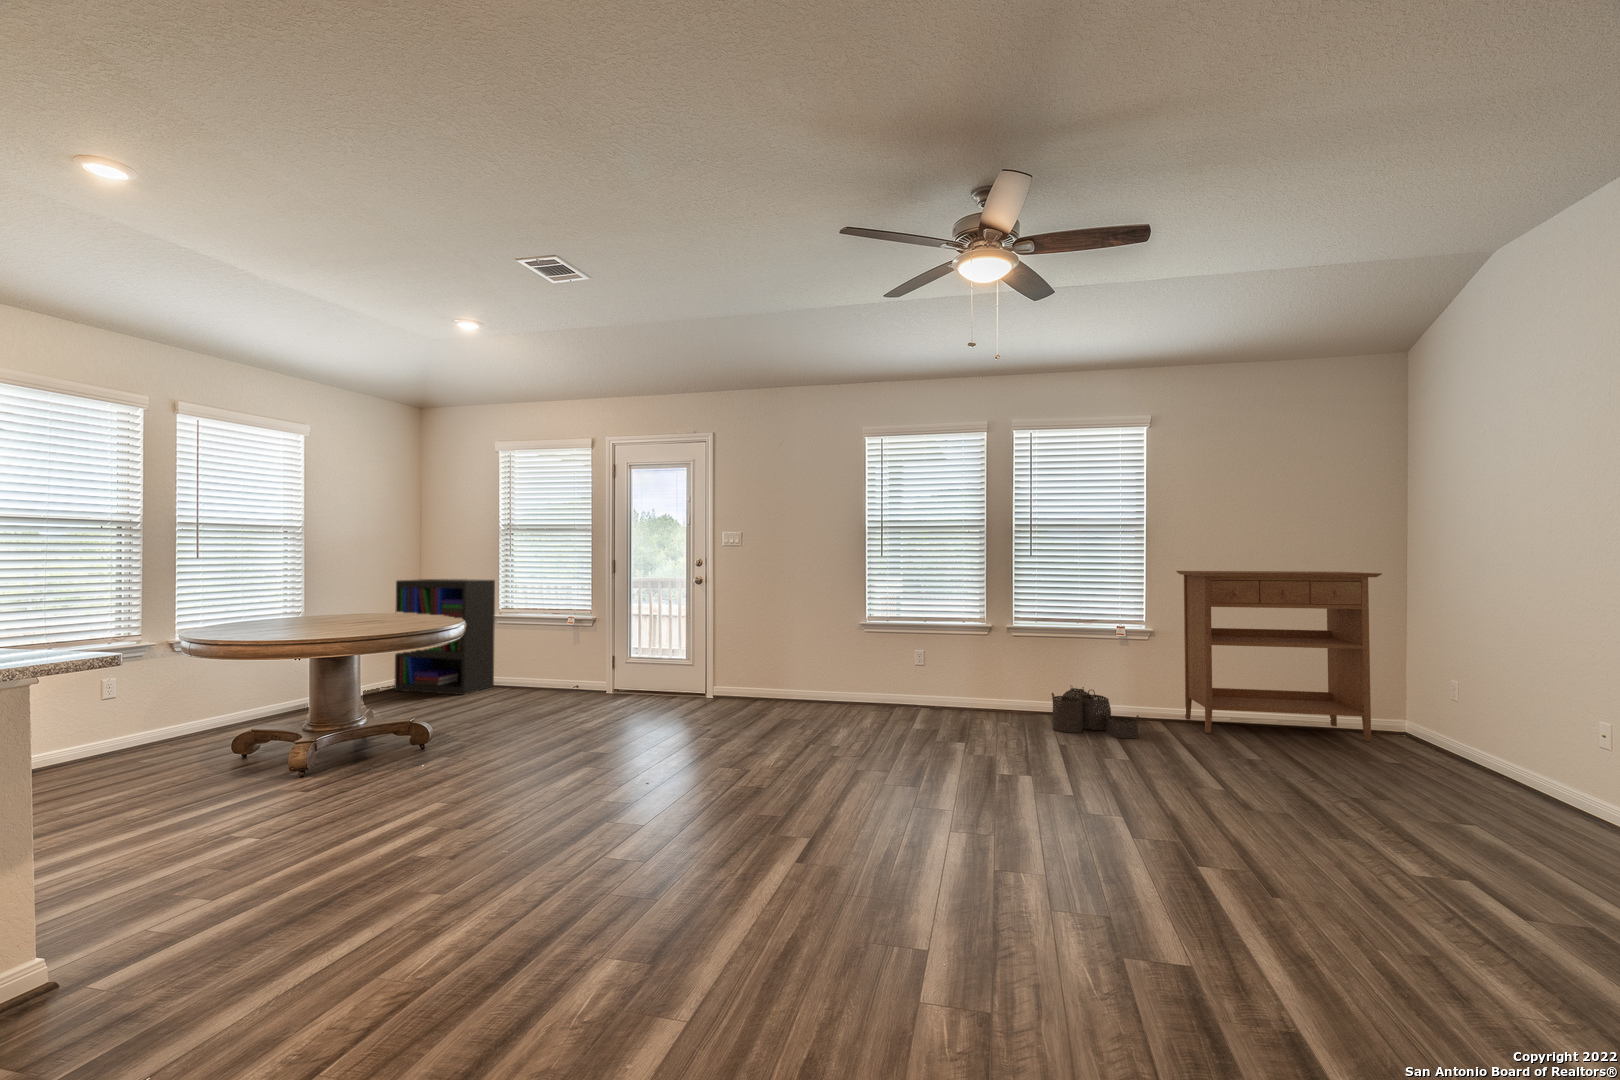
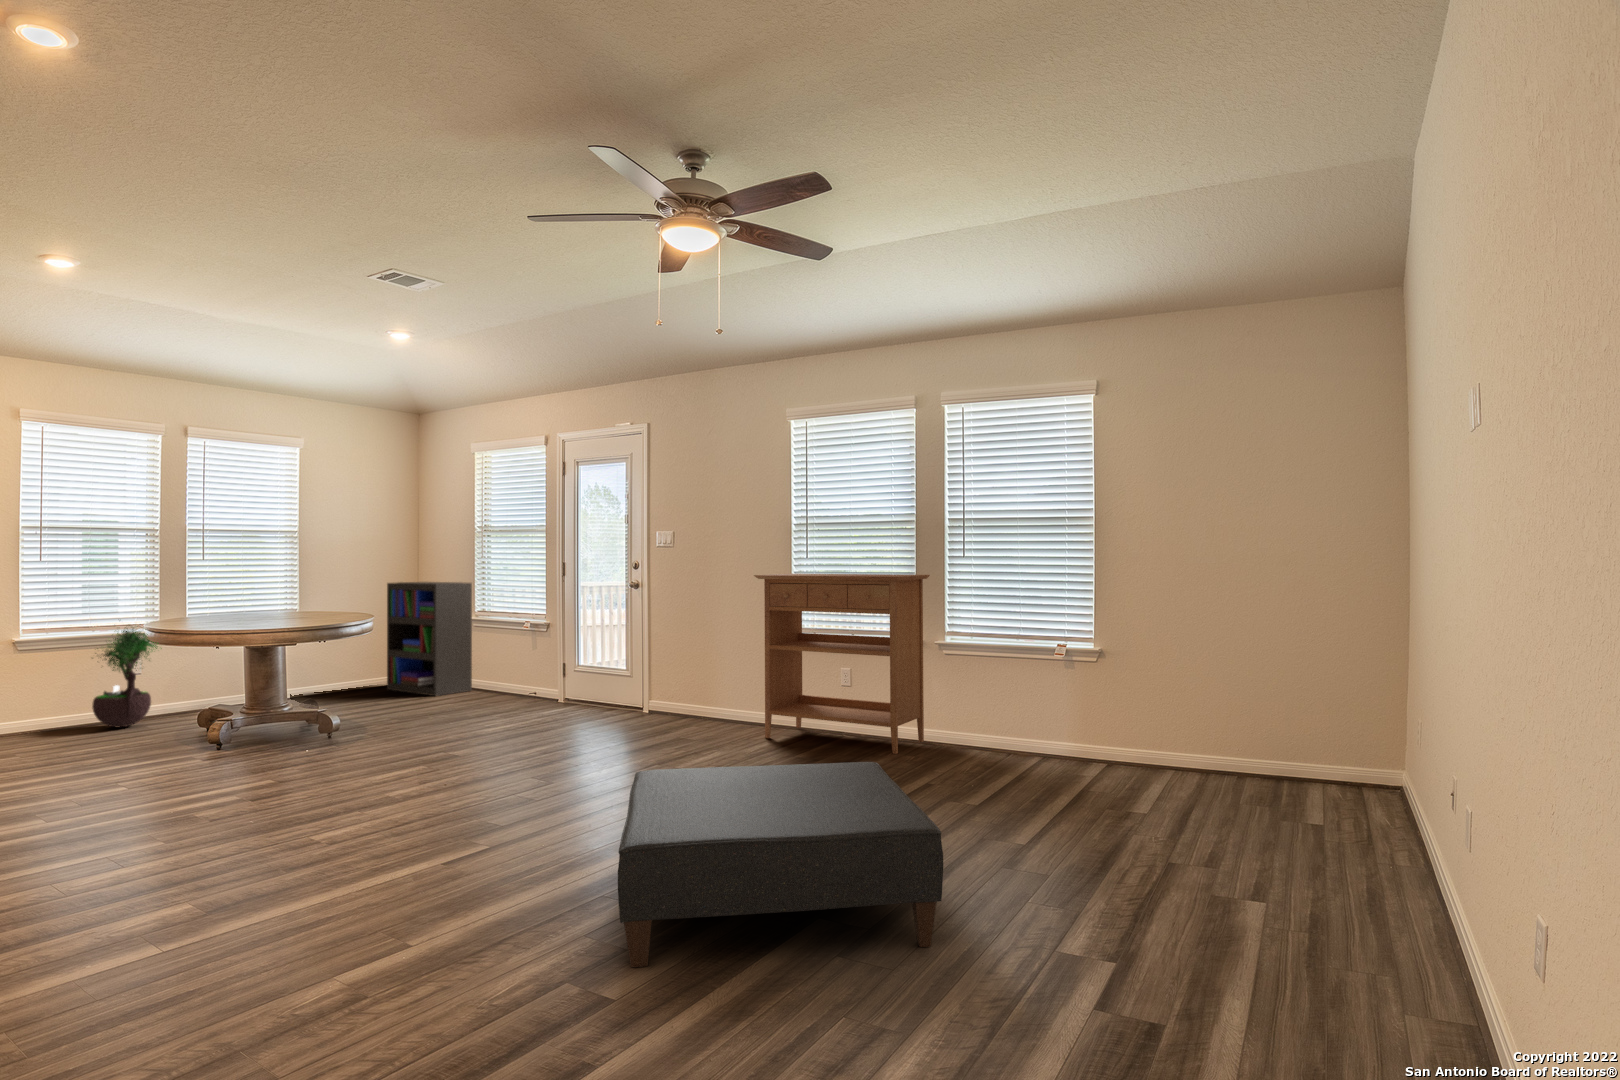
console table: present [1176,571,1382,742] -> present [754,574,930,754]
potted tree: none [63,628,173,761] -> present [92,627,158,727]
woven basket: present [1052,687,1139,738] -> none [939,715,1027,778]
ottoman: none [1033,741,1473,1009] -> present [618,762,943,967]

